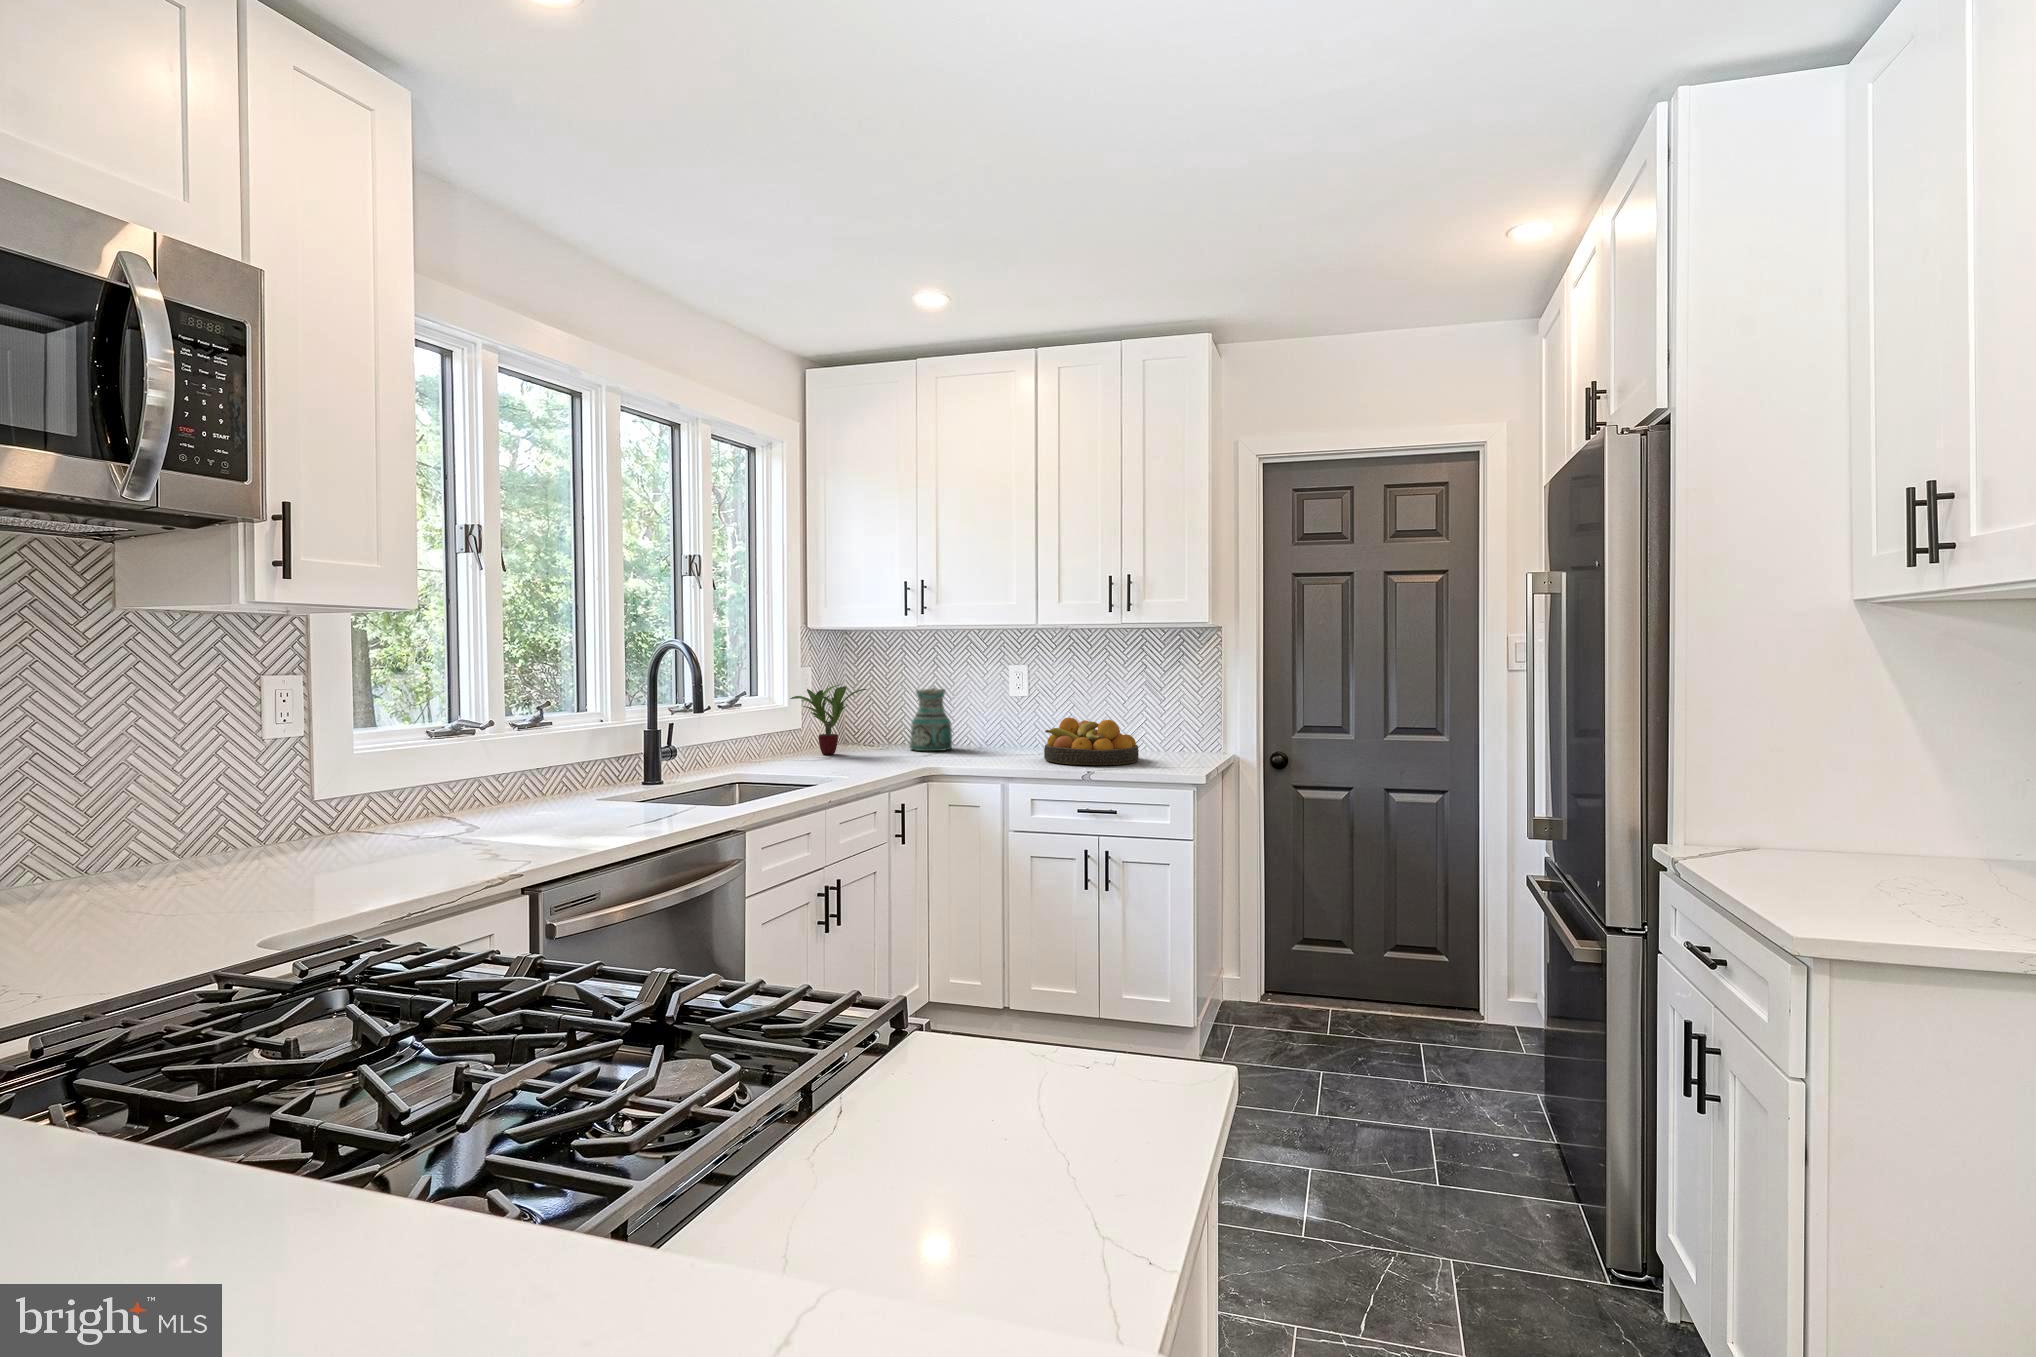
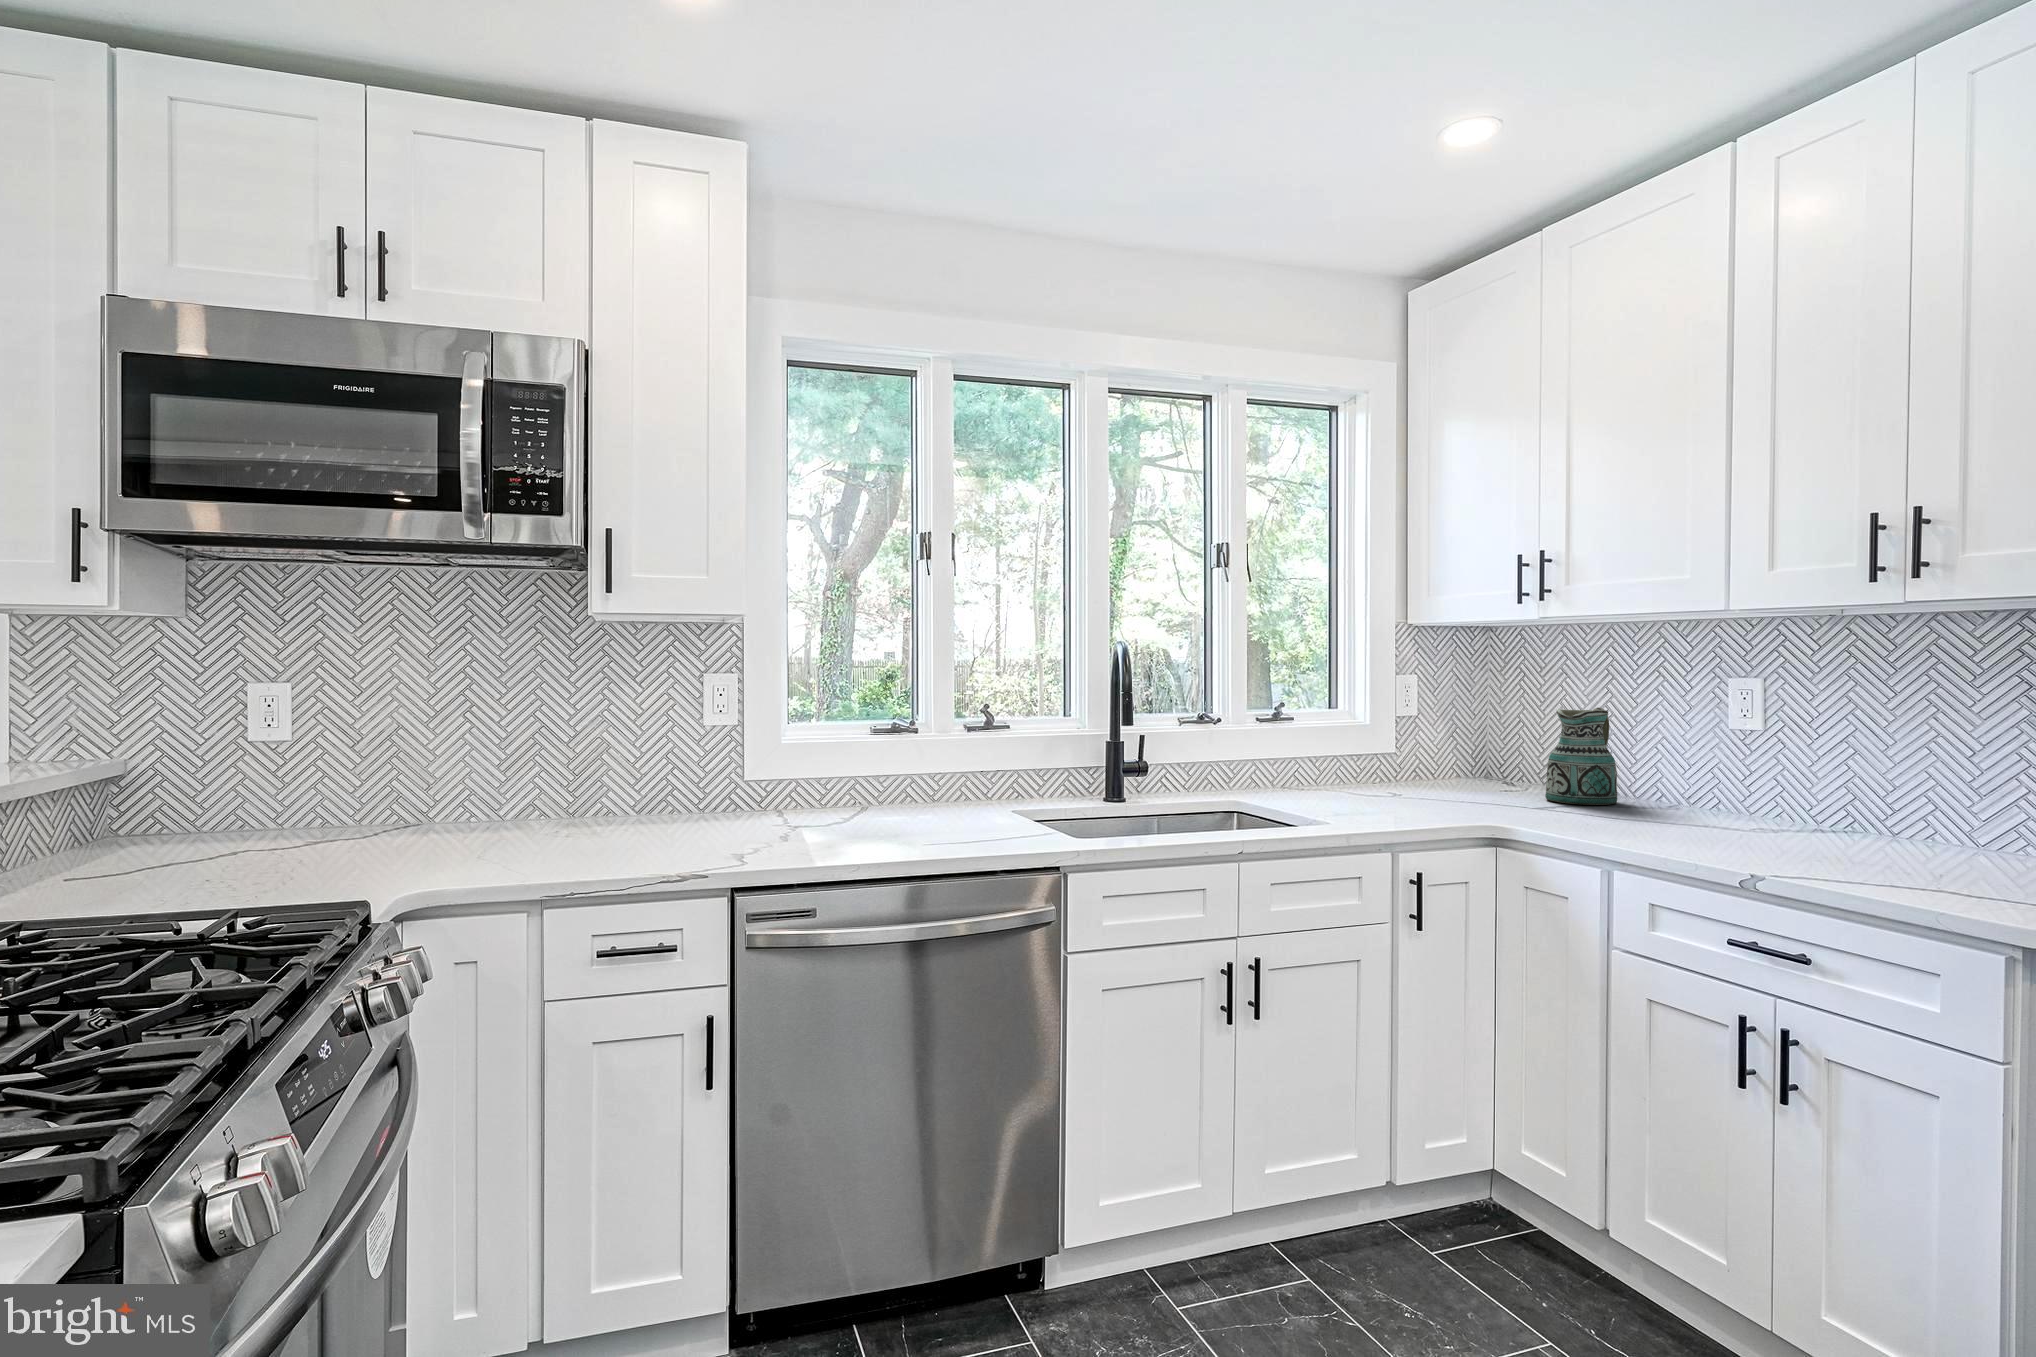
potted plant: present [790,684,867,754] -> none [1366,697,1470,793]
fruit bowl: present [1044,718,1139,765] -> none [1704,769,1928,867]

